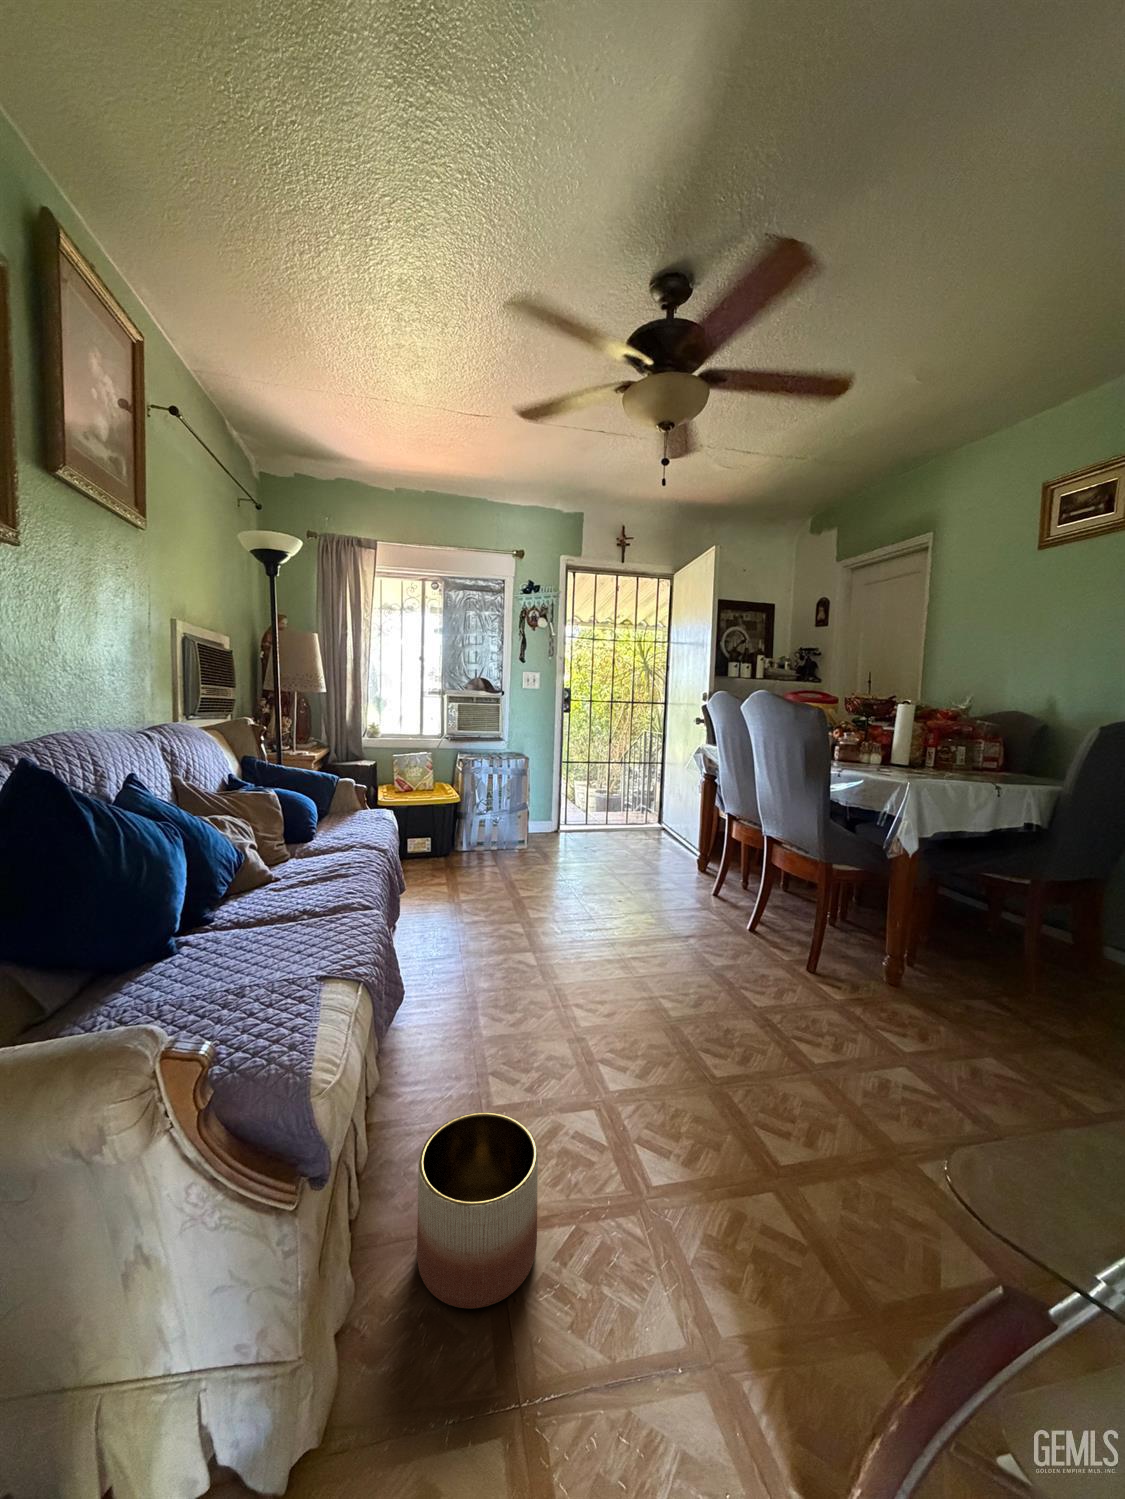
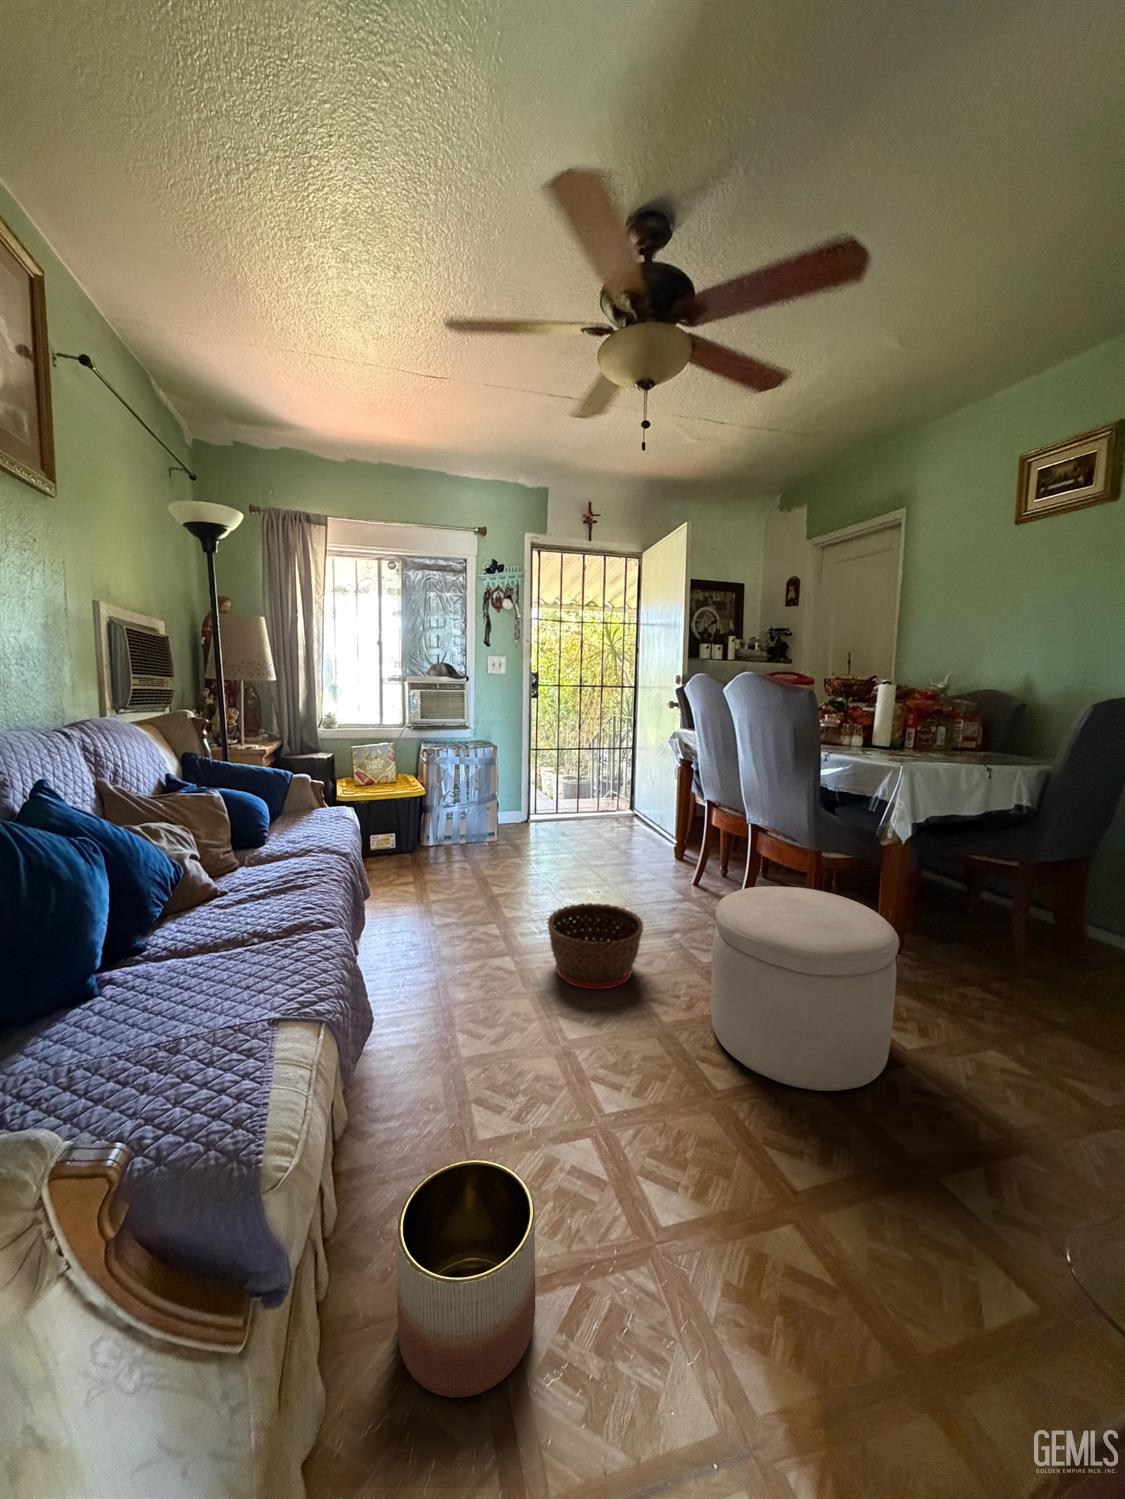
ottoman: none [718,892,896,1084] -> present [711,886,899,1091]
basket: none [567,904,658,984] -> present [548,903,643,989]

